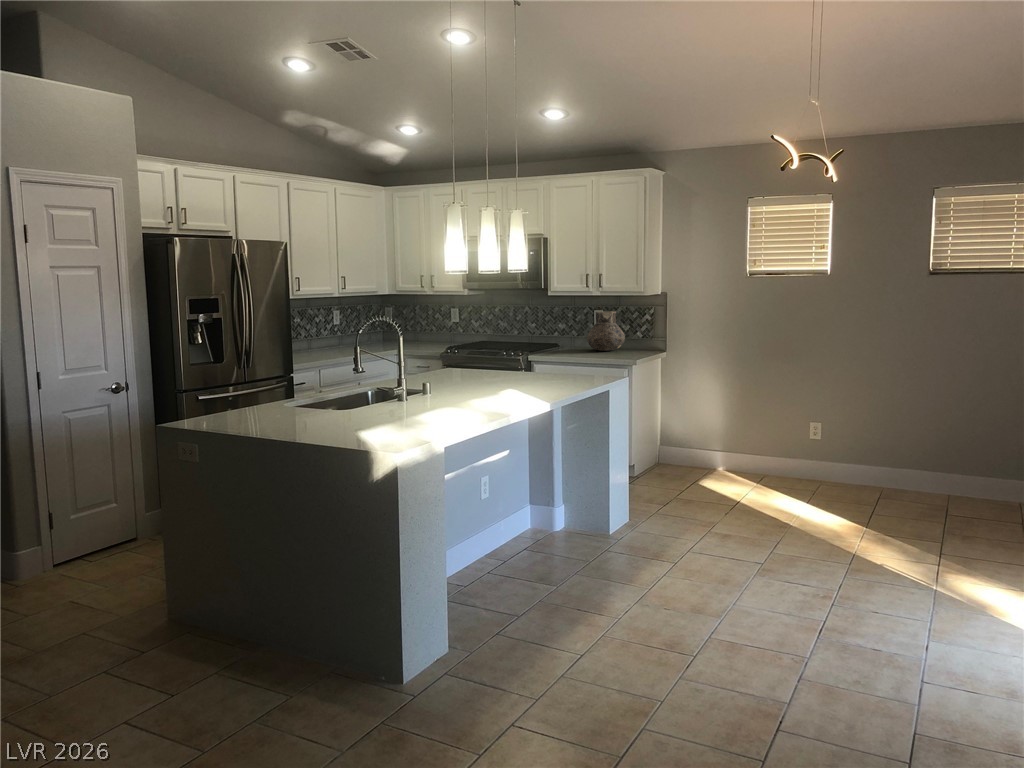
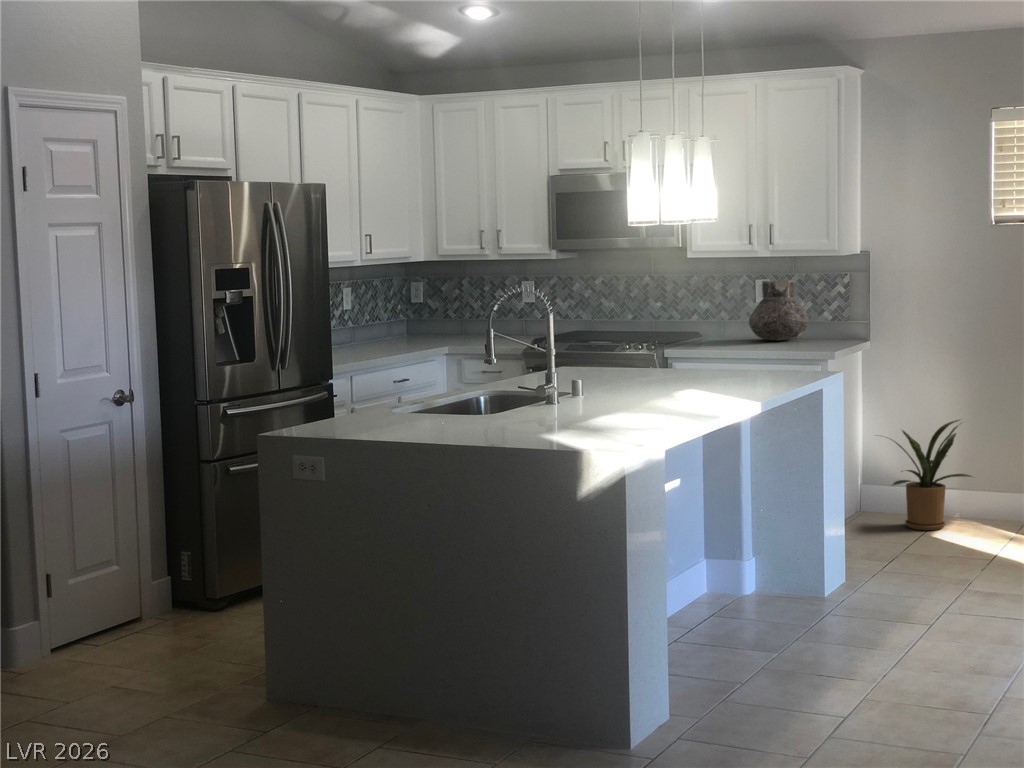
house plant: none [660,405,730,477] -> present [891,419,972,530]

